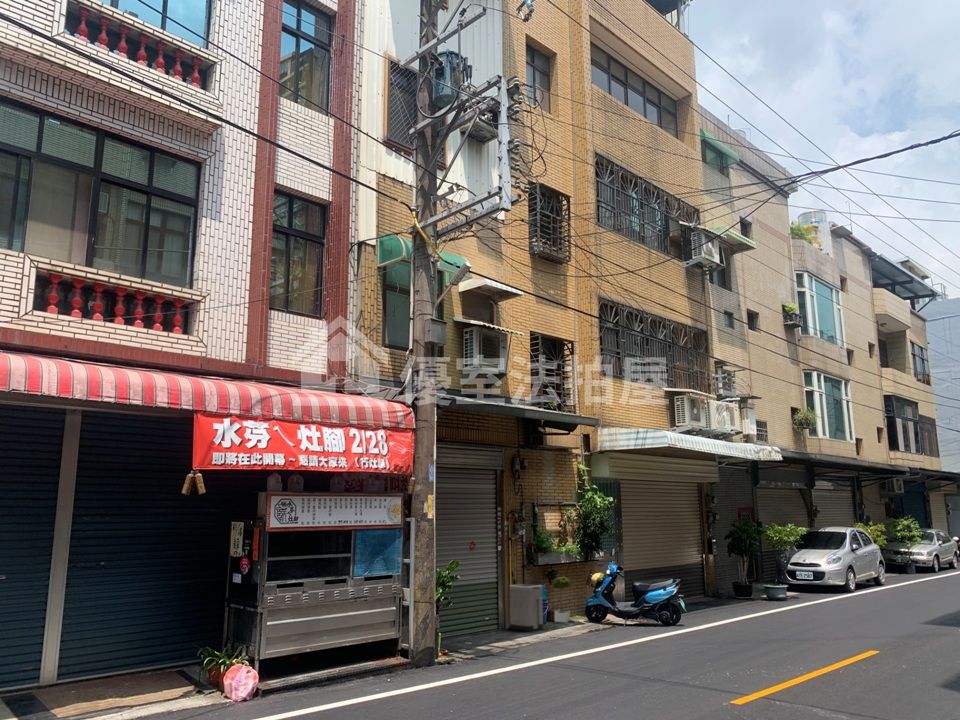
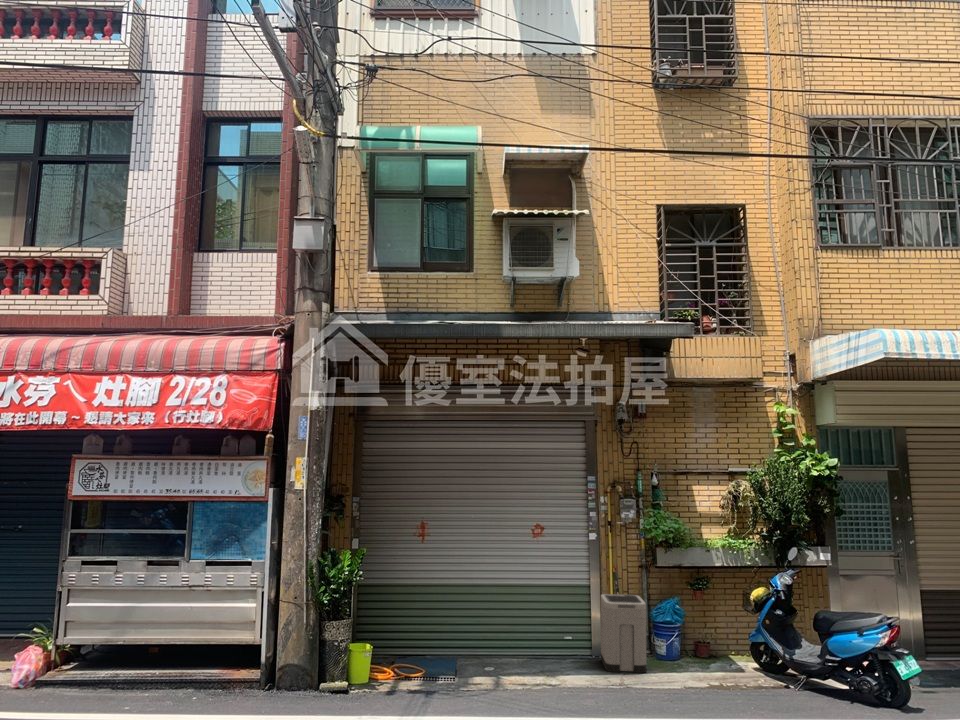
potted tree: present [553,576,570,622] -> none [704,593,741,671]

